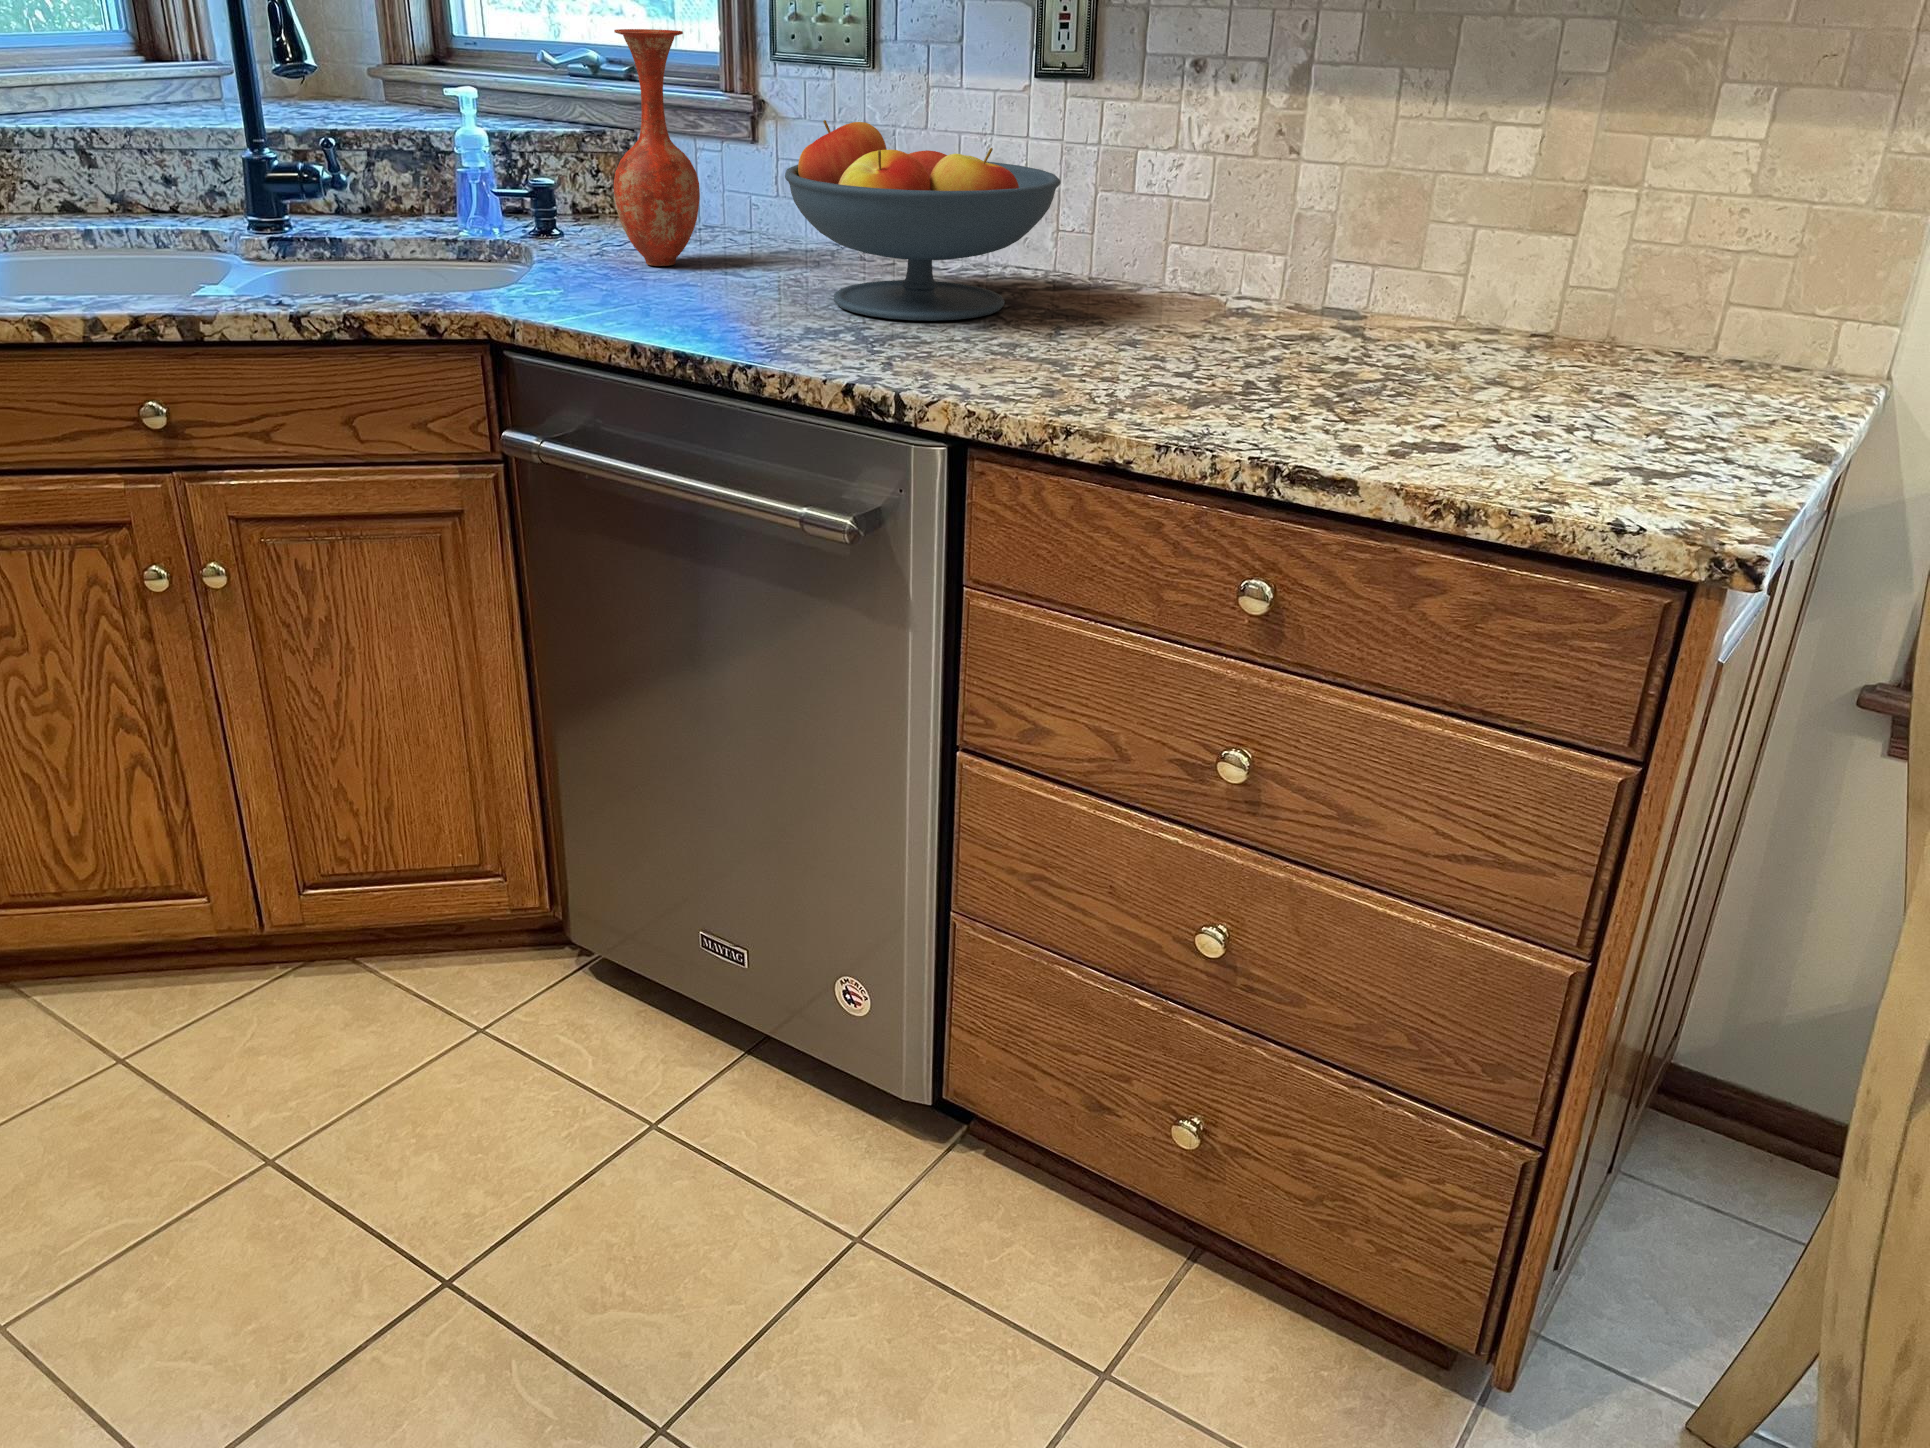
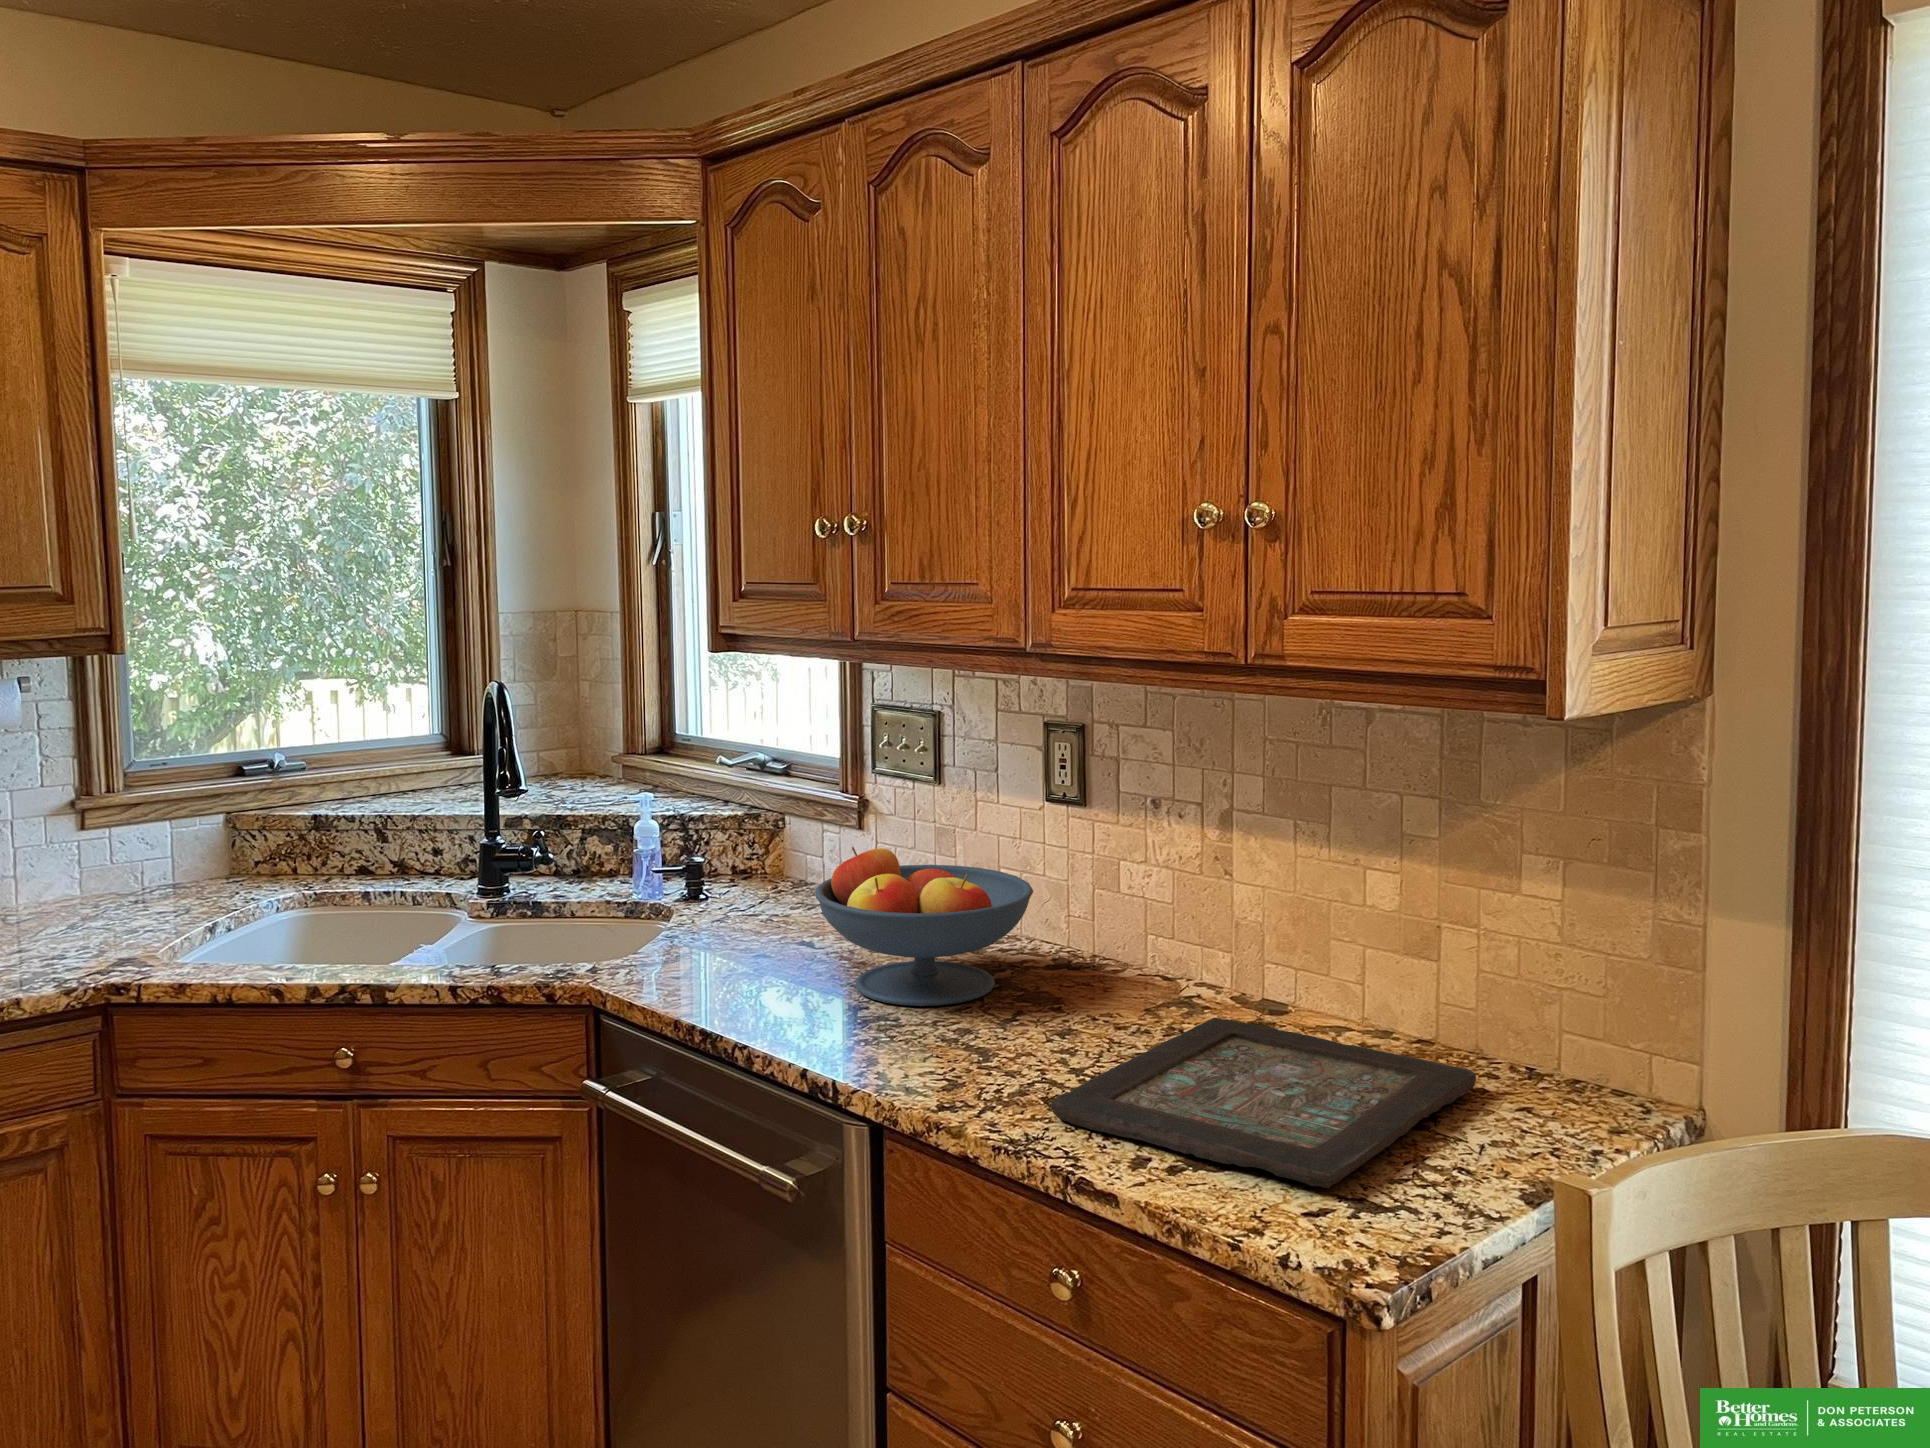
vase: present [614,29,700,266] -> none [722,765,789,937]
decorative tray: none [1208,315,1637,458] -> present [1051,1018,1476,1188]

